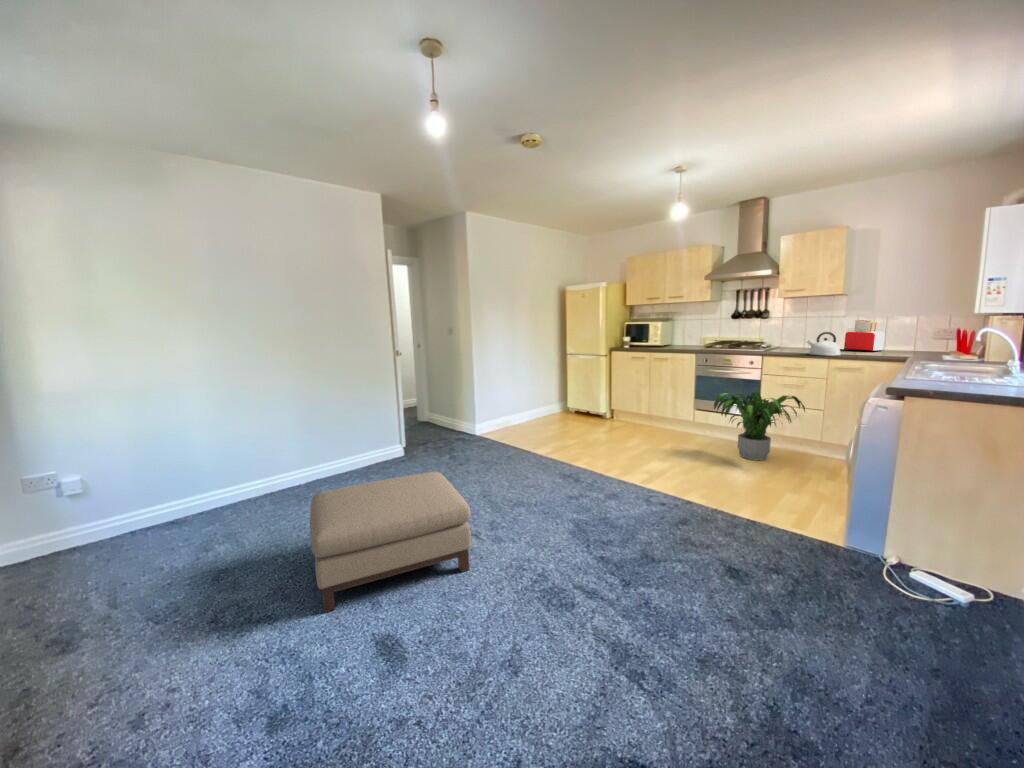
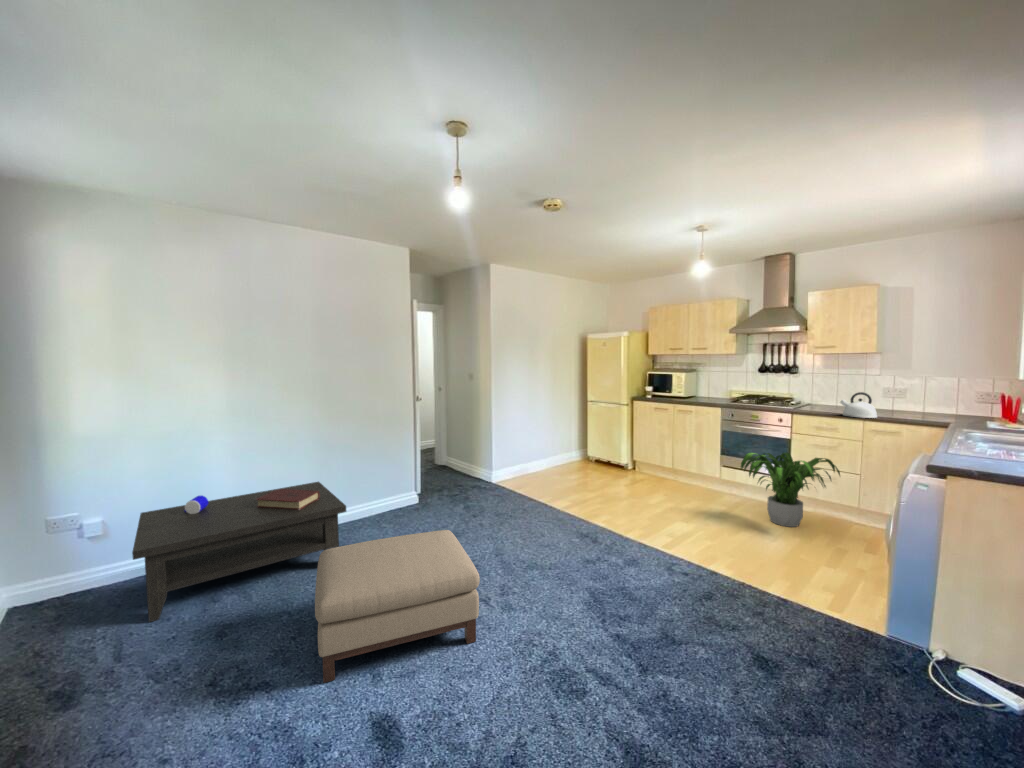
toaster: present [844,320,885,352] -> none [881,380,925,414]
coffee table: none [119,435,335,571] -> present [132,482,346,622]

